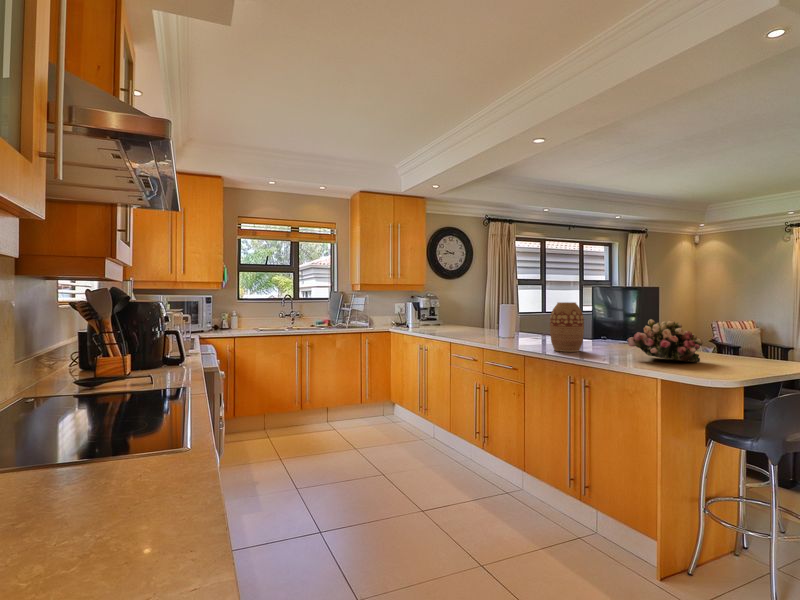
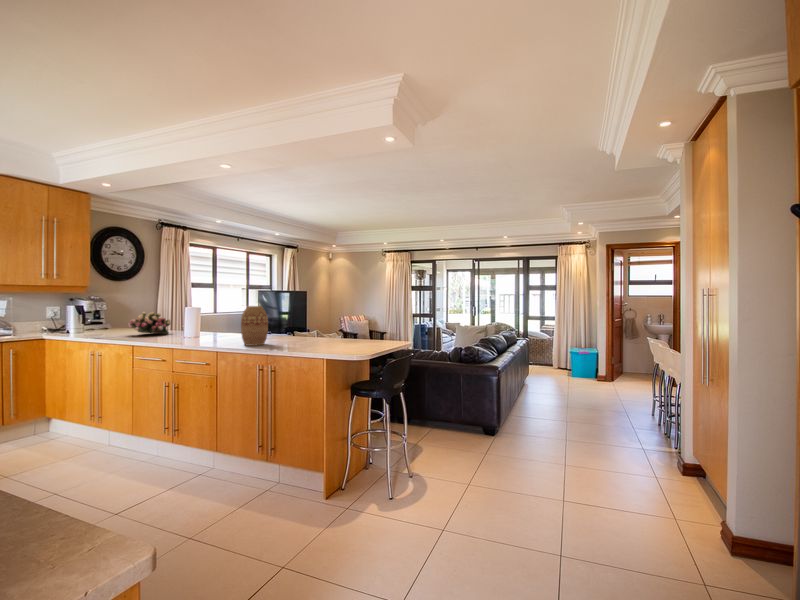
flower arrangement: present [628,319,703,362] -> present [128,312,170,334]

